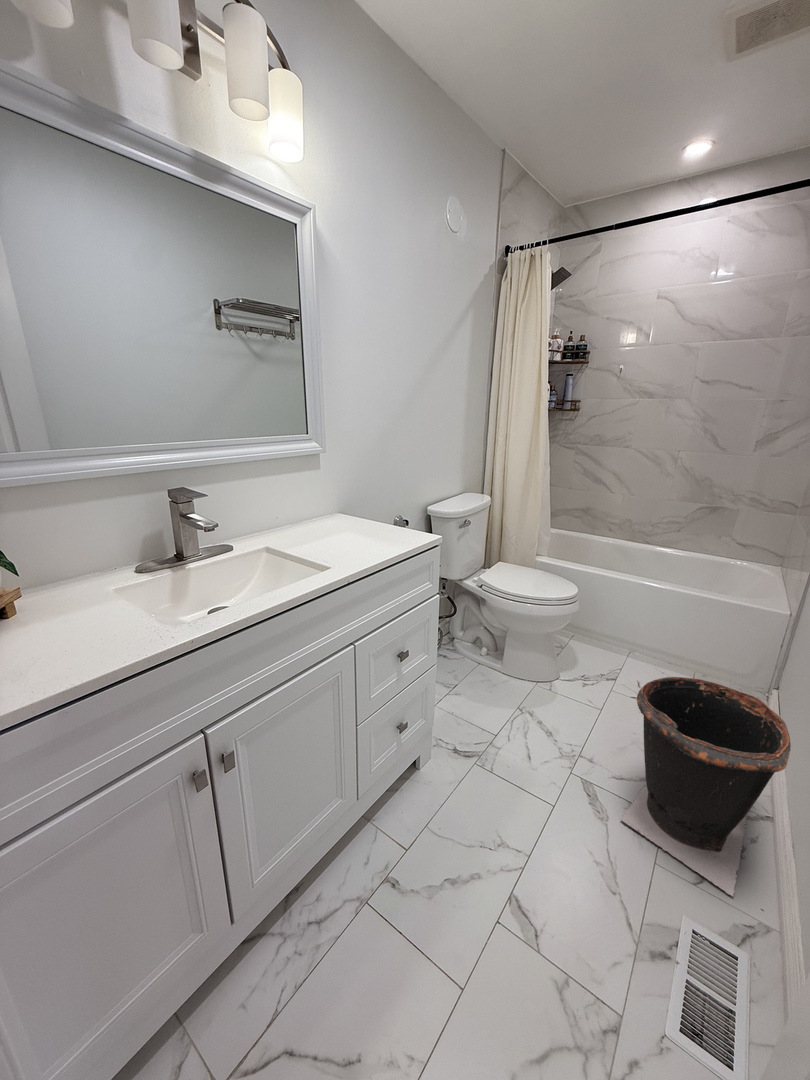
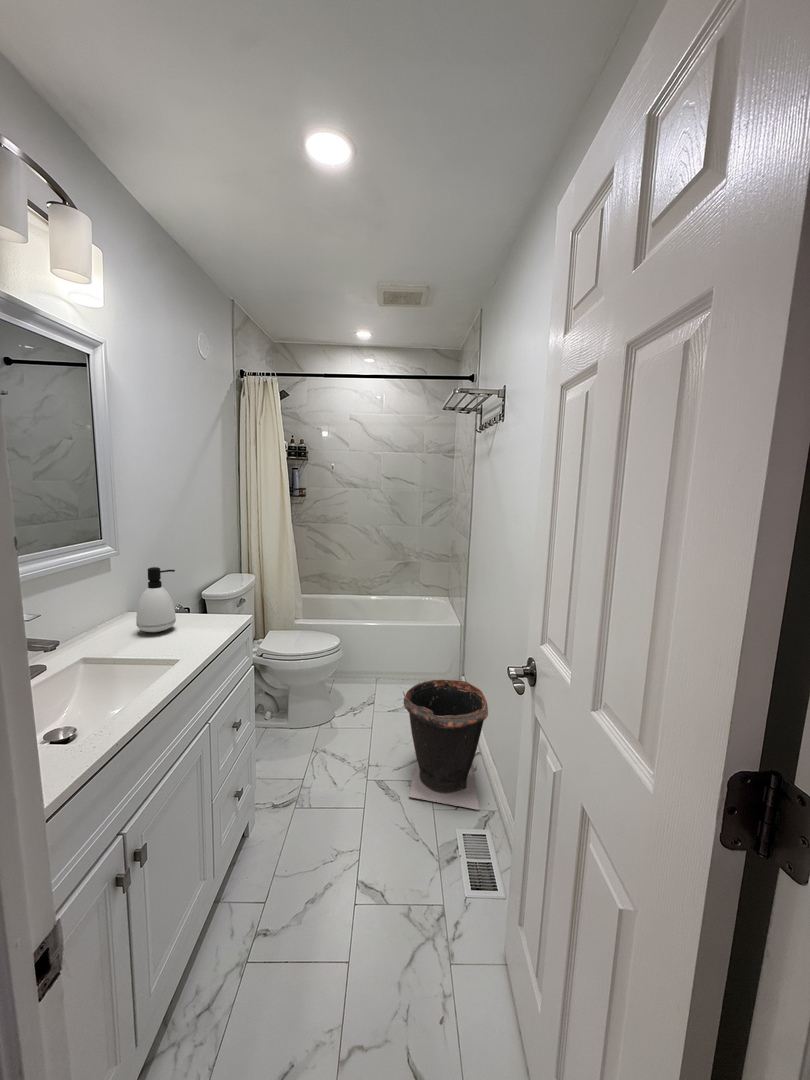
soap dispenser: none [321,465,359,535] -> present [136,567,176,632]

